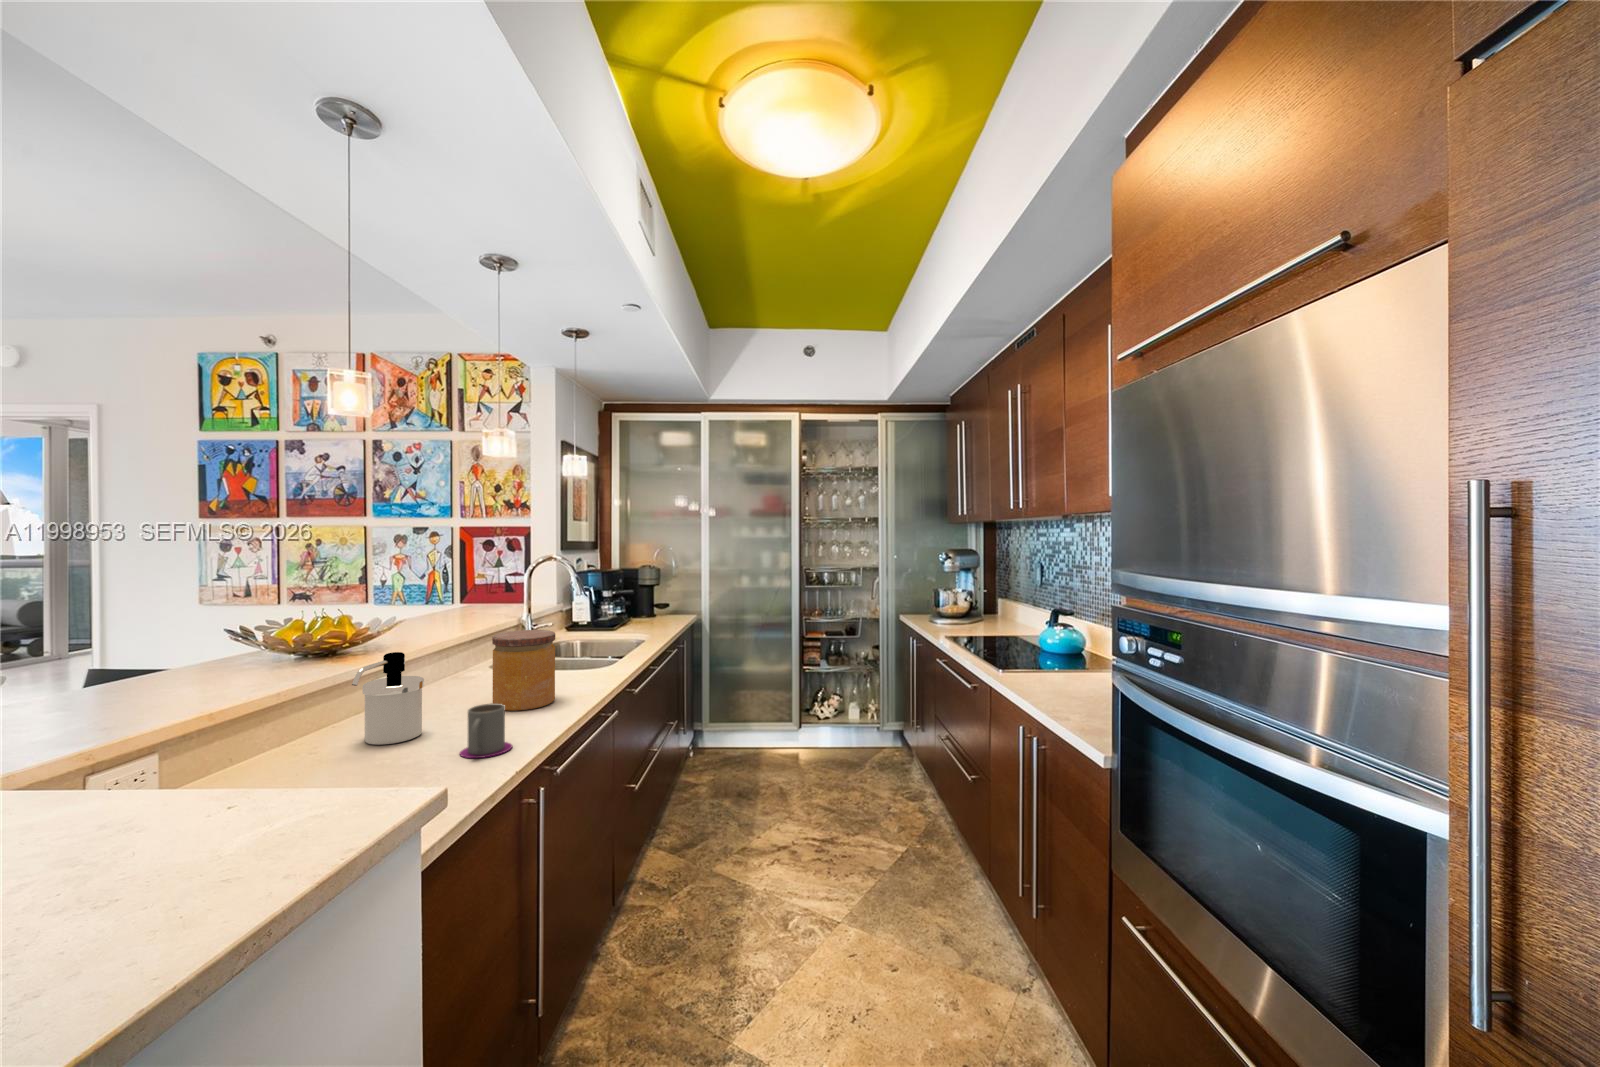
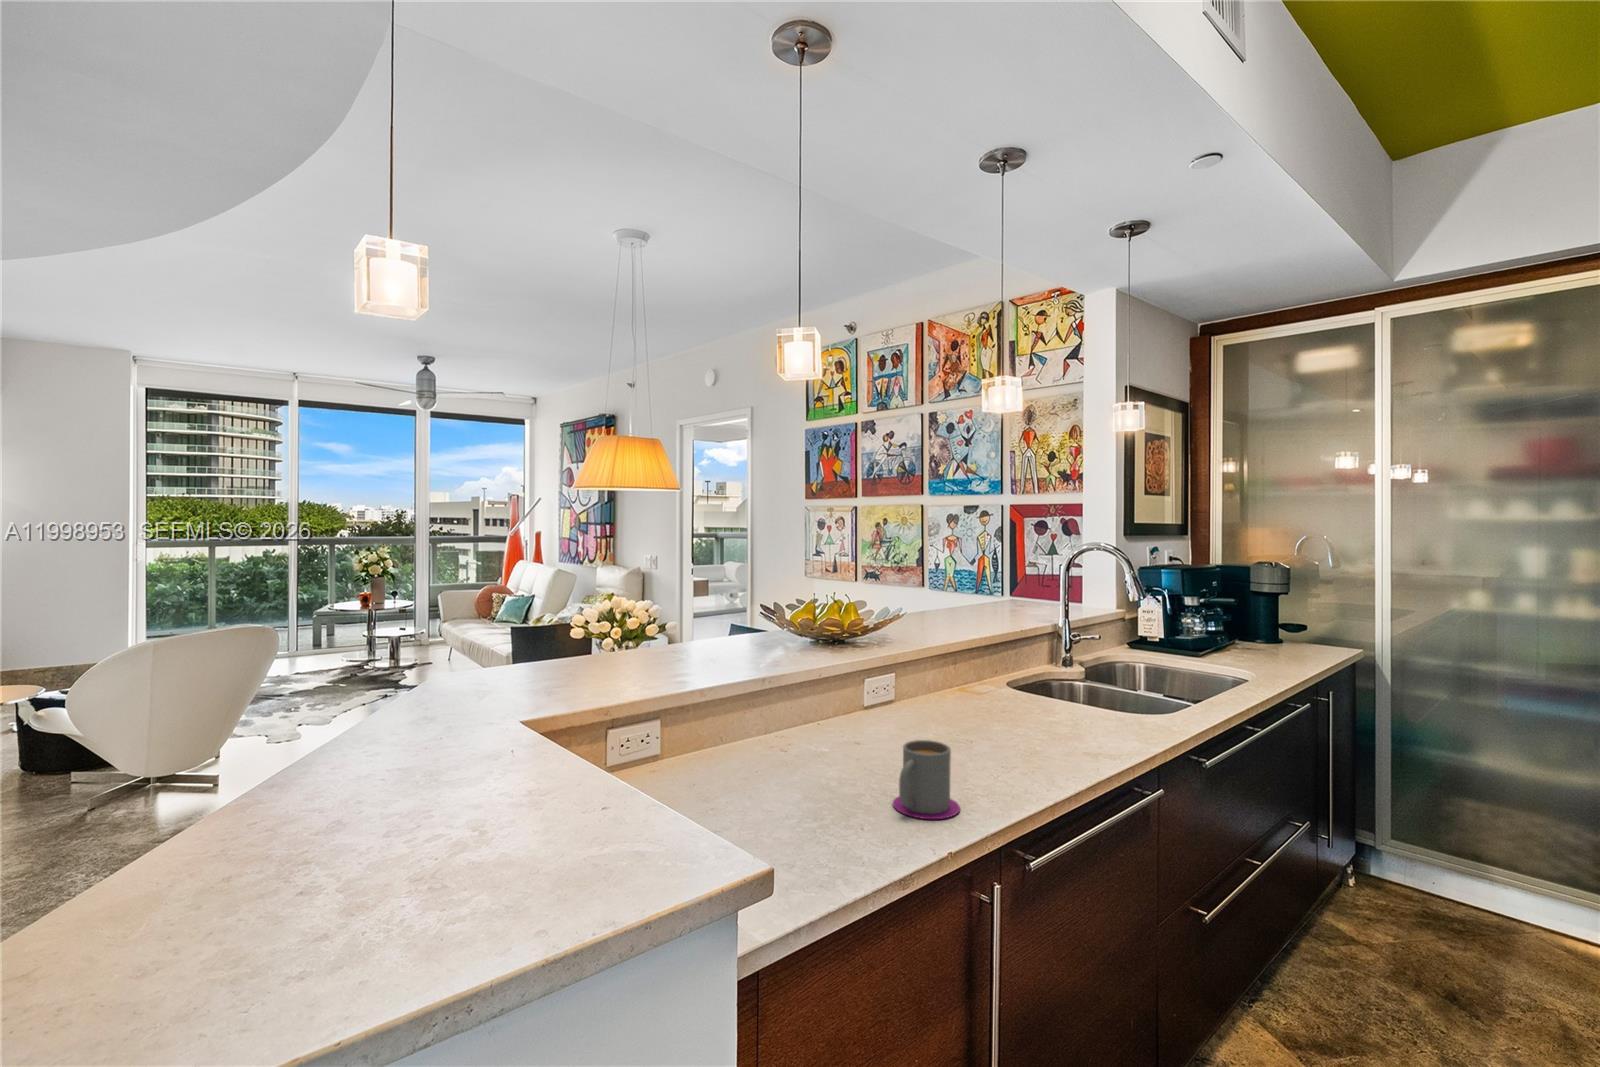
jar: present [492,630,555,711] -> none [973,641,1059,757]
soap dispenser: present [352,652,424,745] -> none [796,649,880,761]

